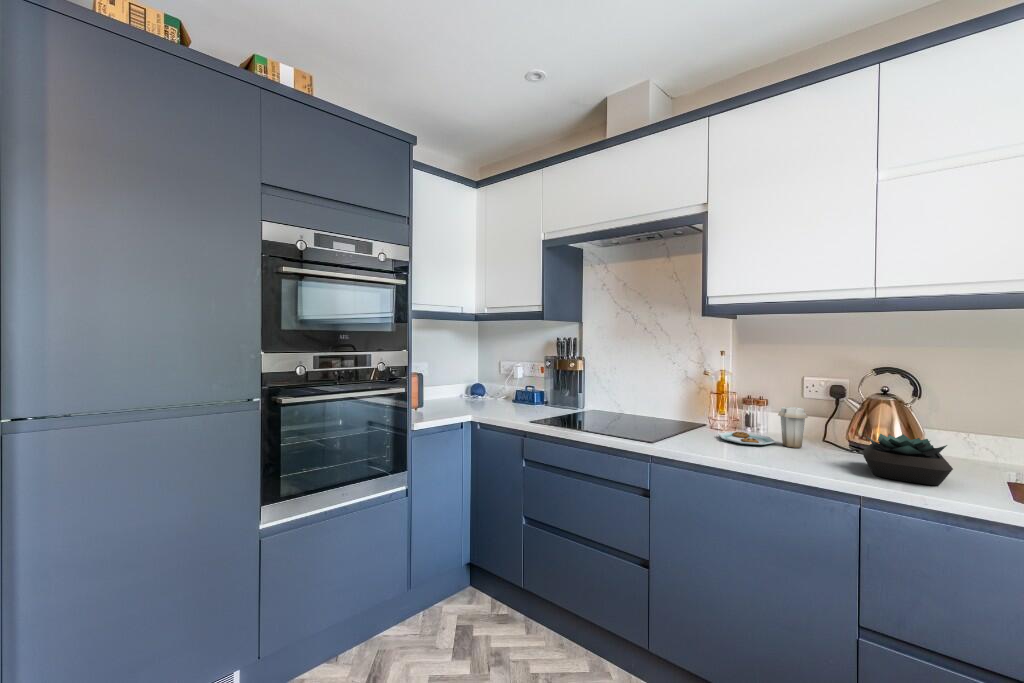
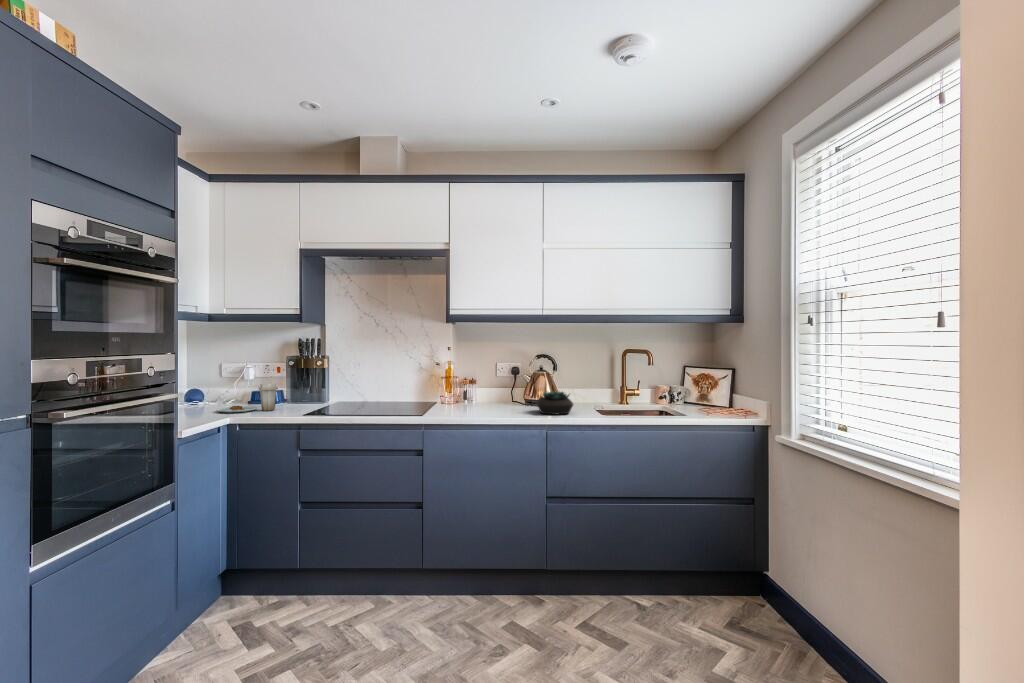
plate: present [718,407,808,448] -> present [217,383,278,413]

